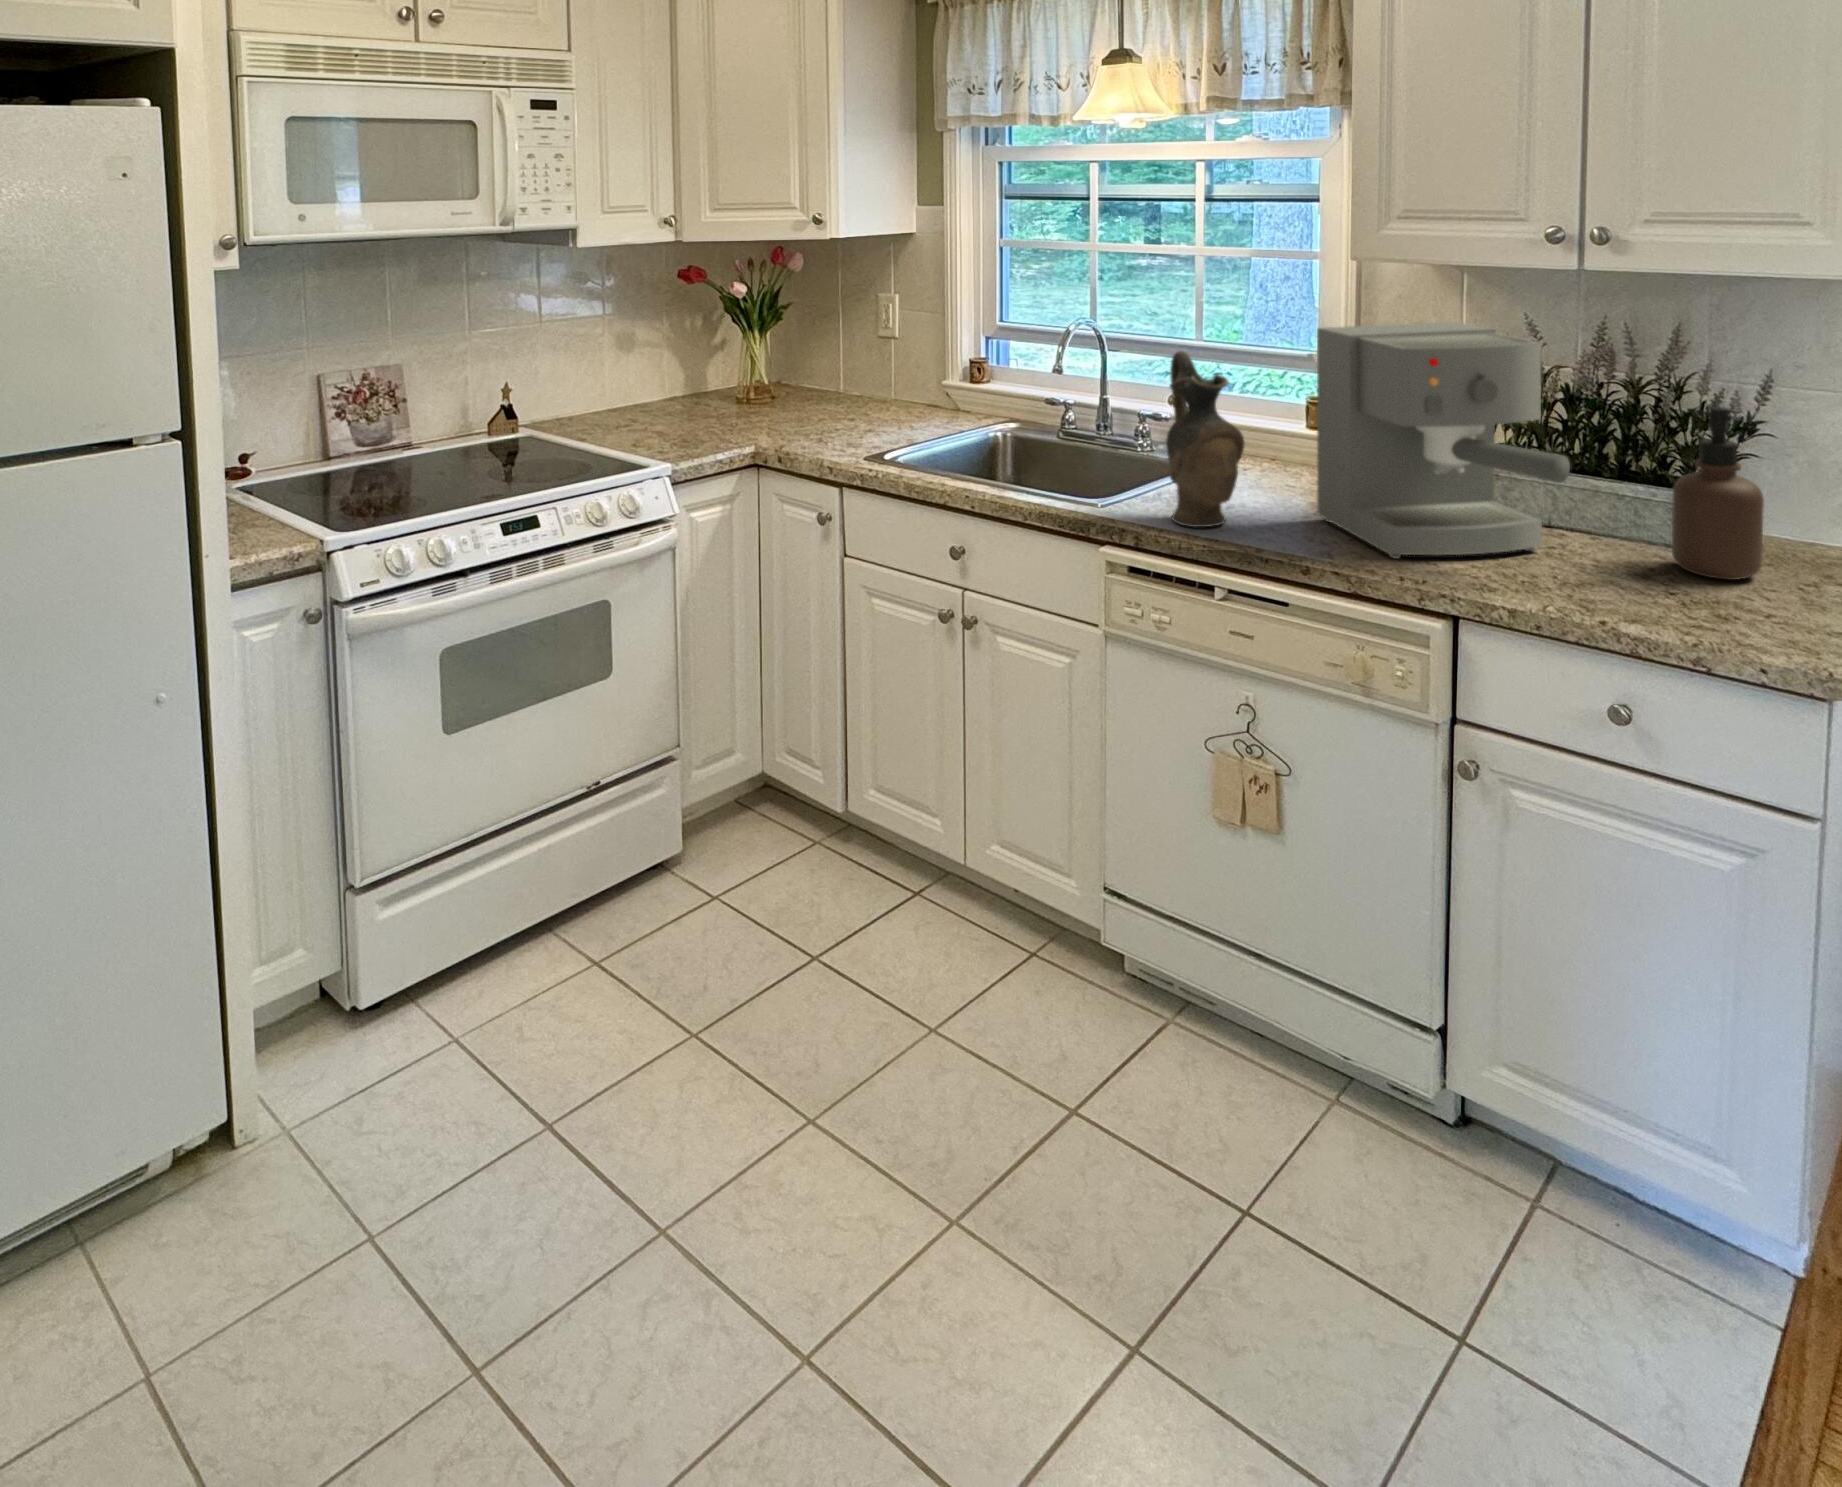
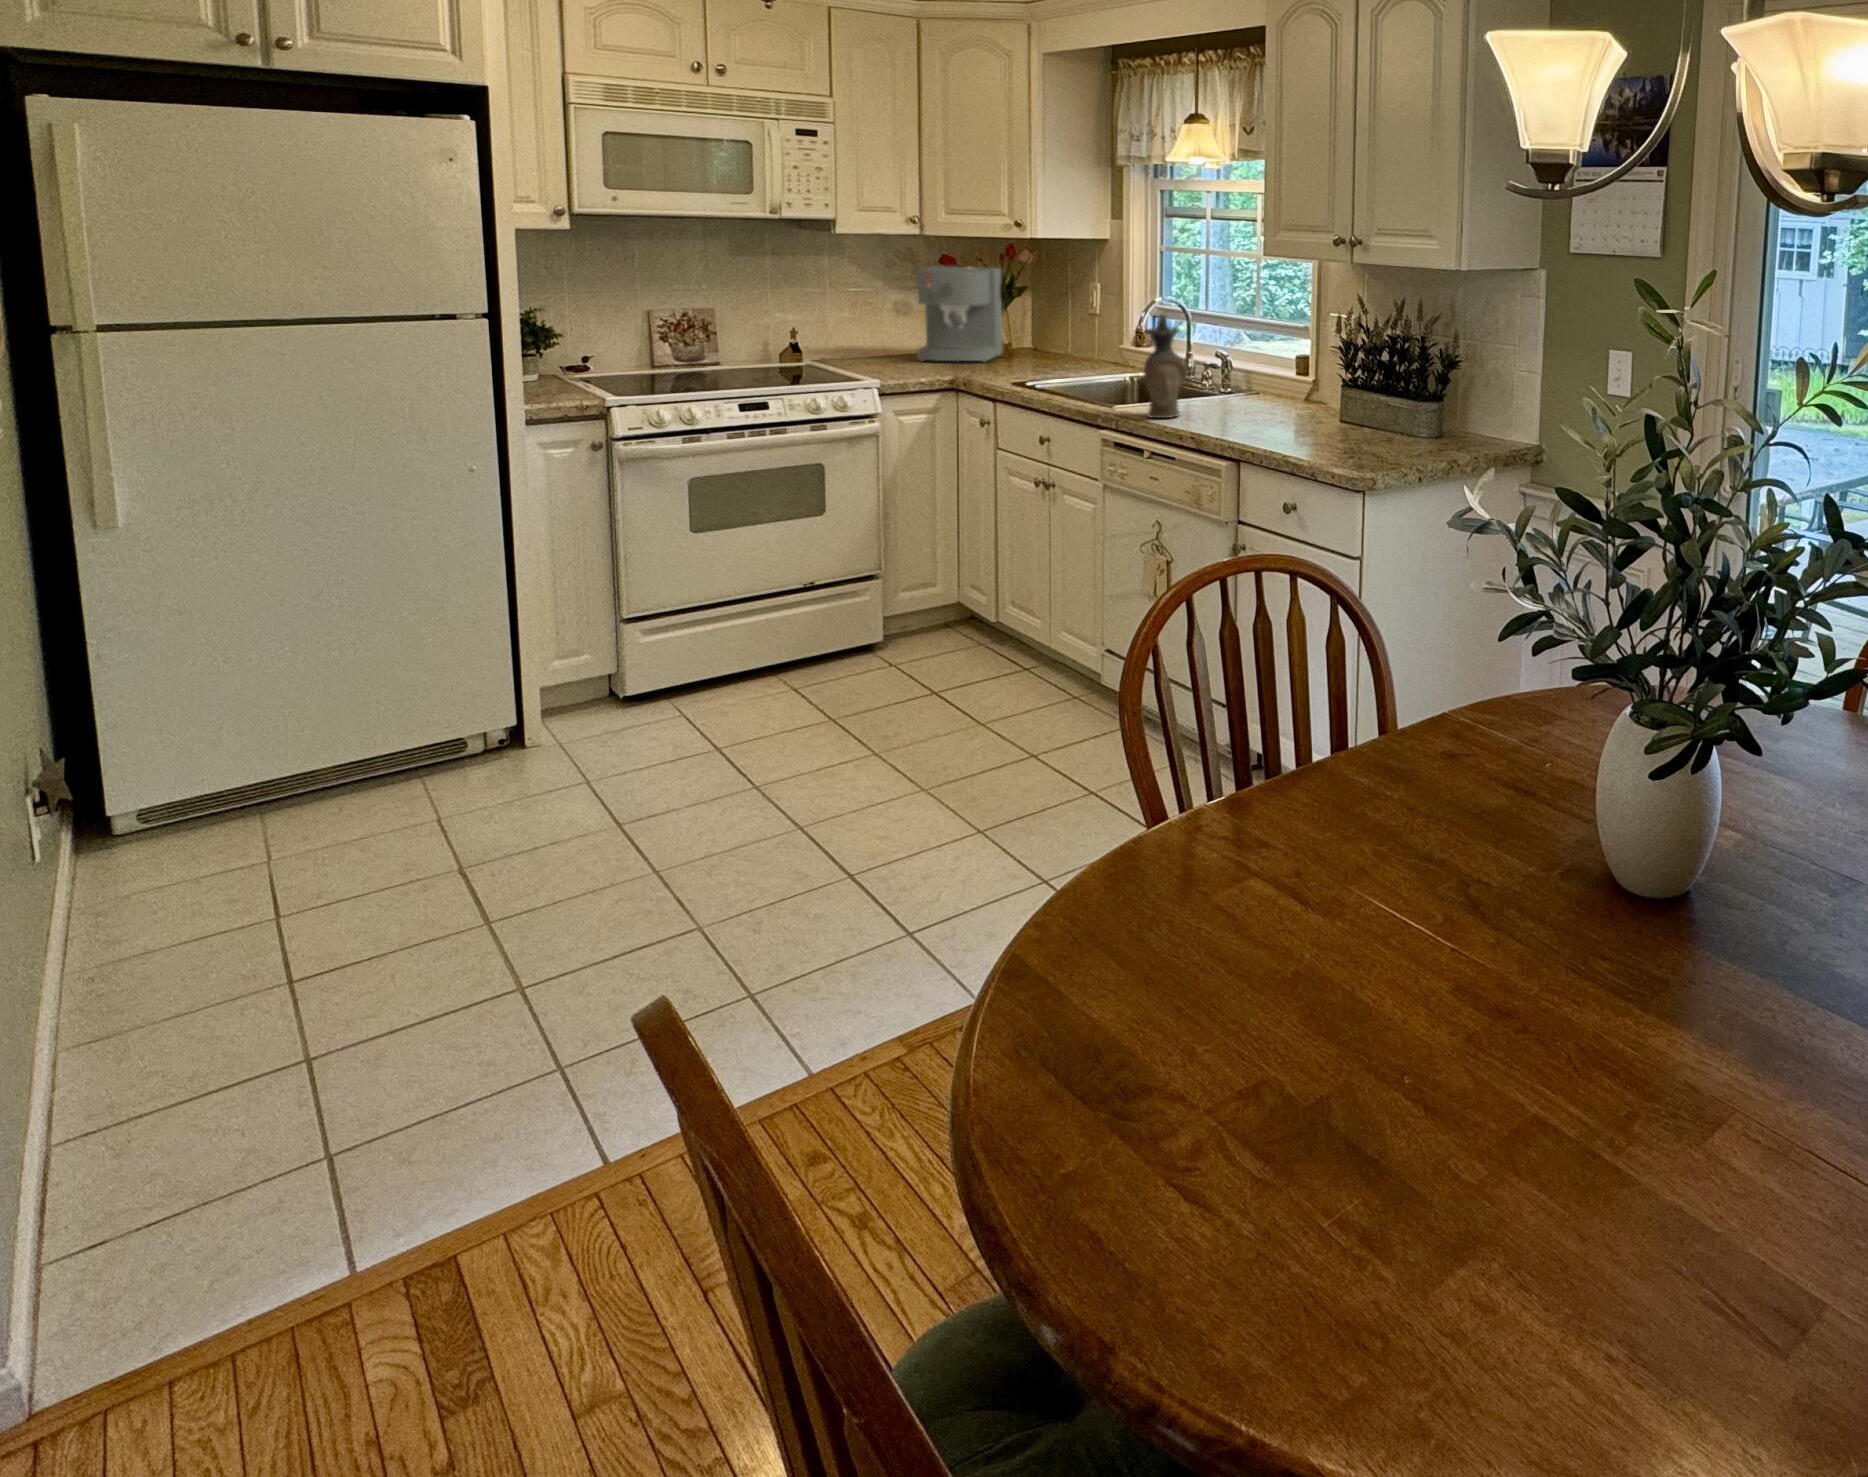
coffee maker: present [1317,322,1570,559] -> present [917,266,1003,362]
soap dispenser: present [1672,407,1764,580] -> none [1371,351,1411,444]

